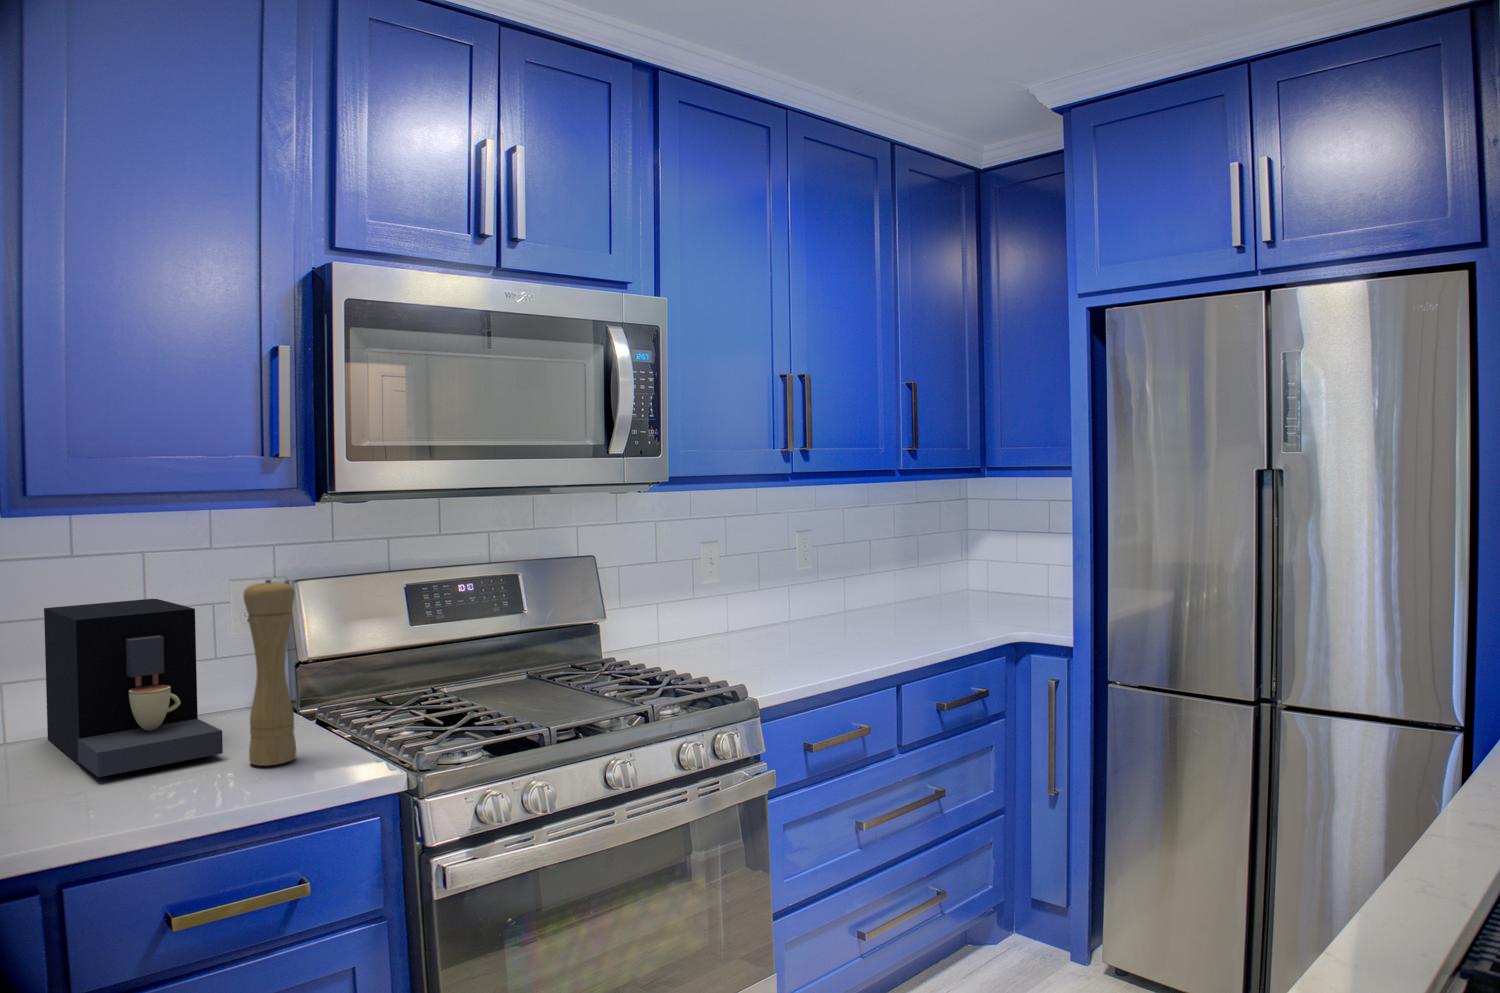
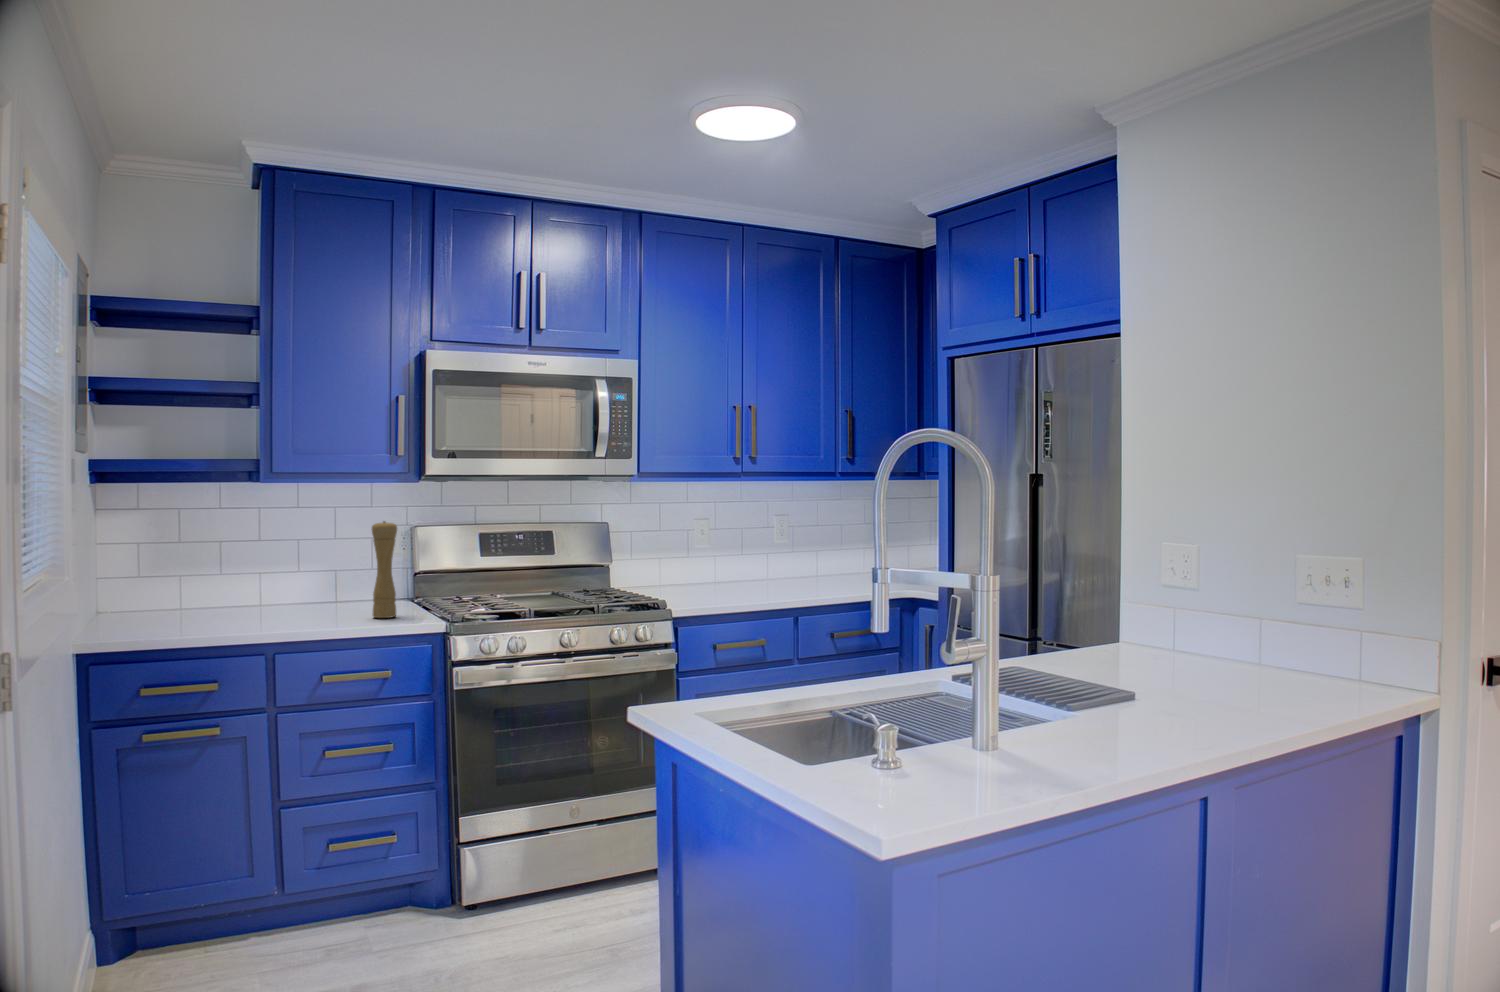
coffee maker: present [44,599,223,777] -> none [287,534,362,616]

